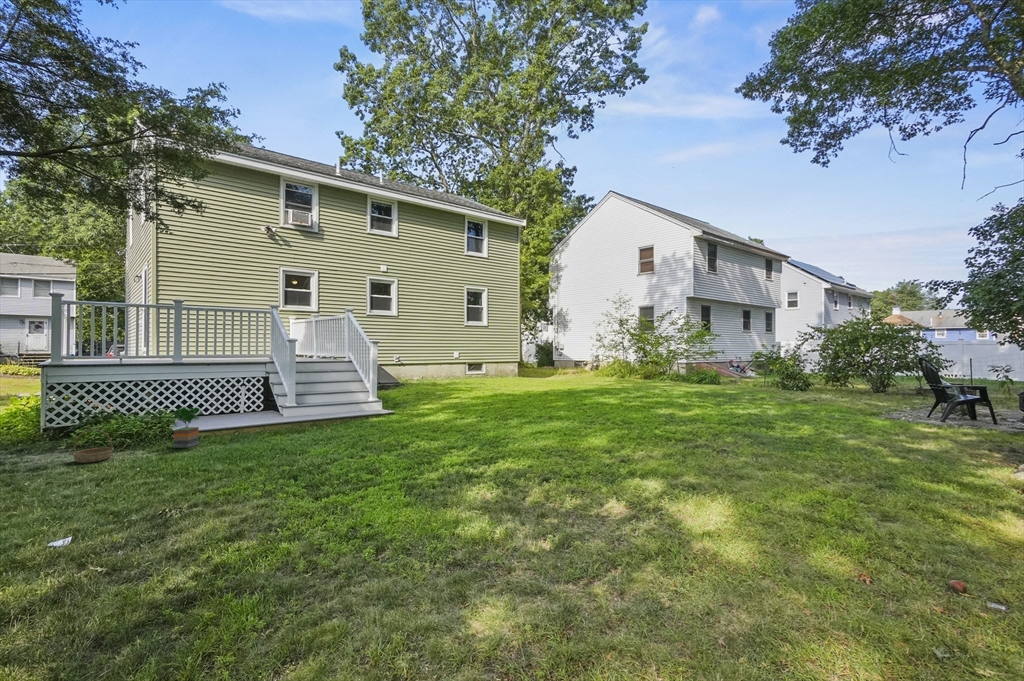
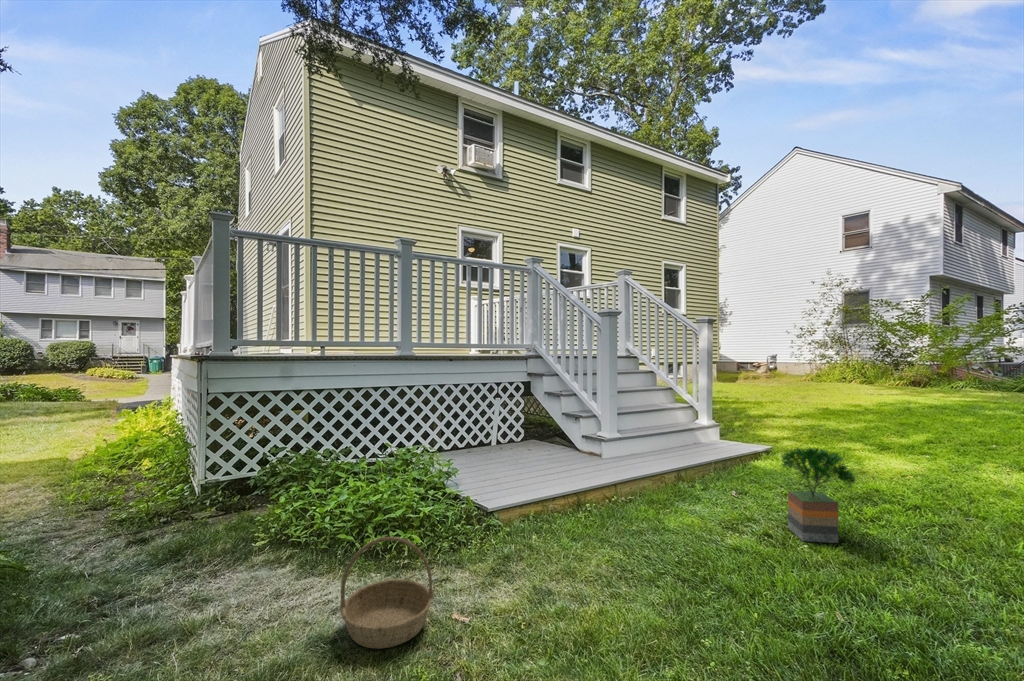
potted tree: present [173,407,202,448] -> present [781,448,856,543]

